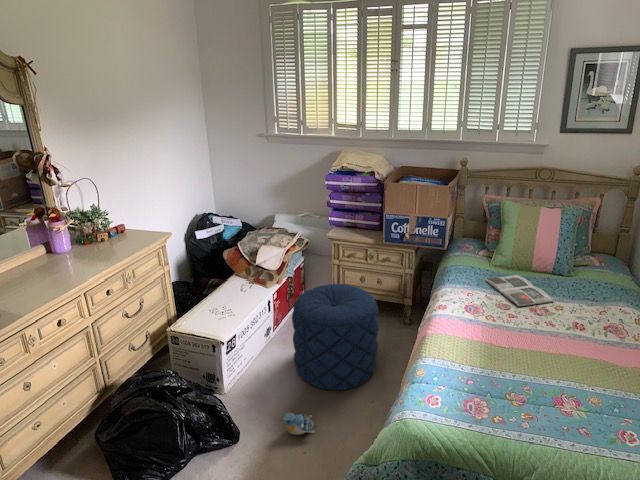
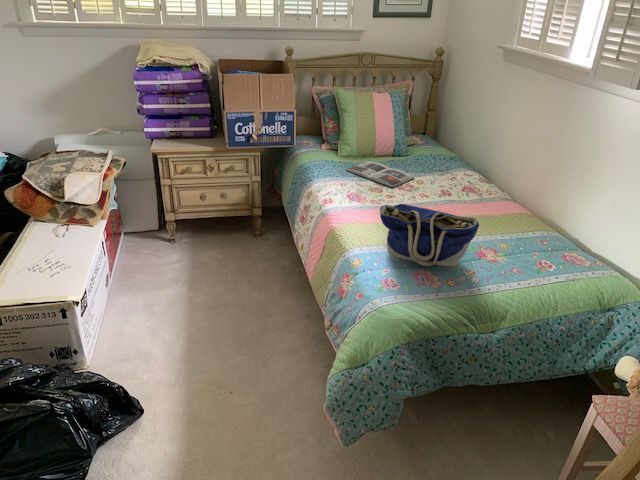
pouf: present [292,284,379,390] -> none [151,202,256,325]
tote bag: none [442,324,536,405] -> present [380,204,479,266]
plush toy: present [282,413,317,435] -> none [195,353,234,380]

